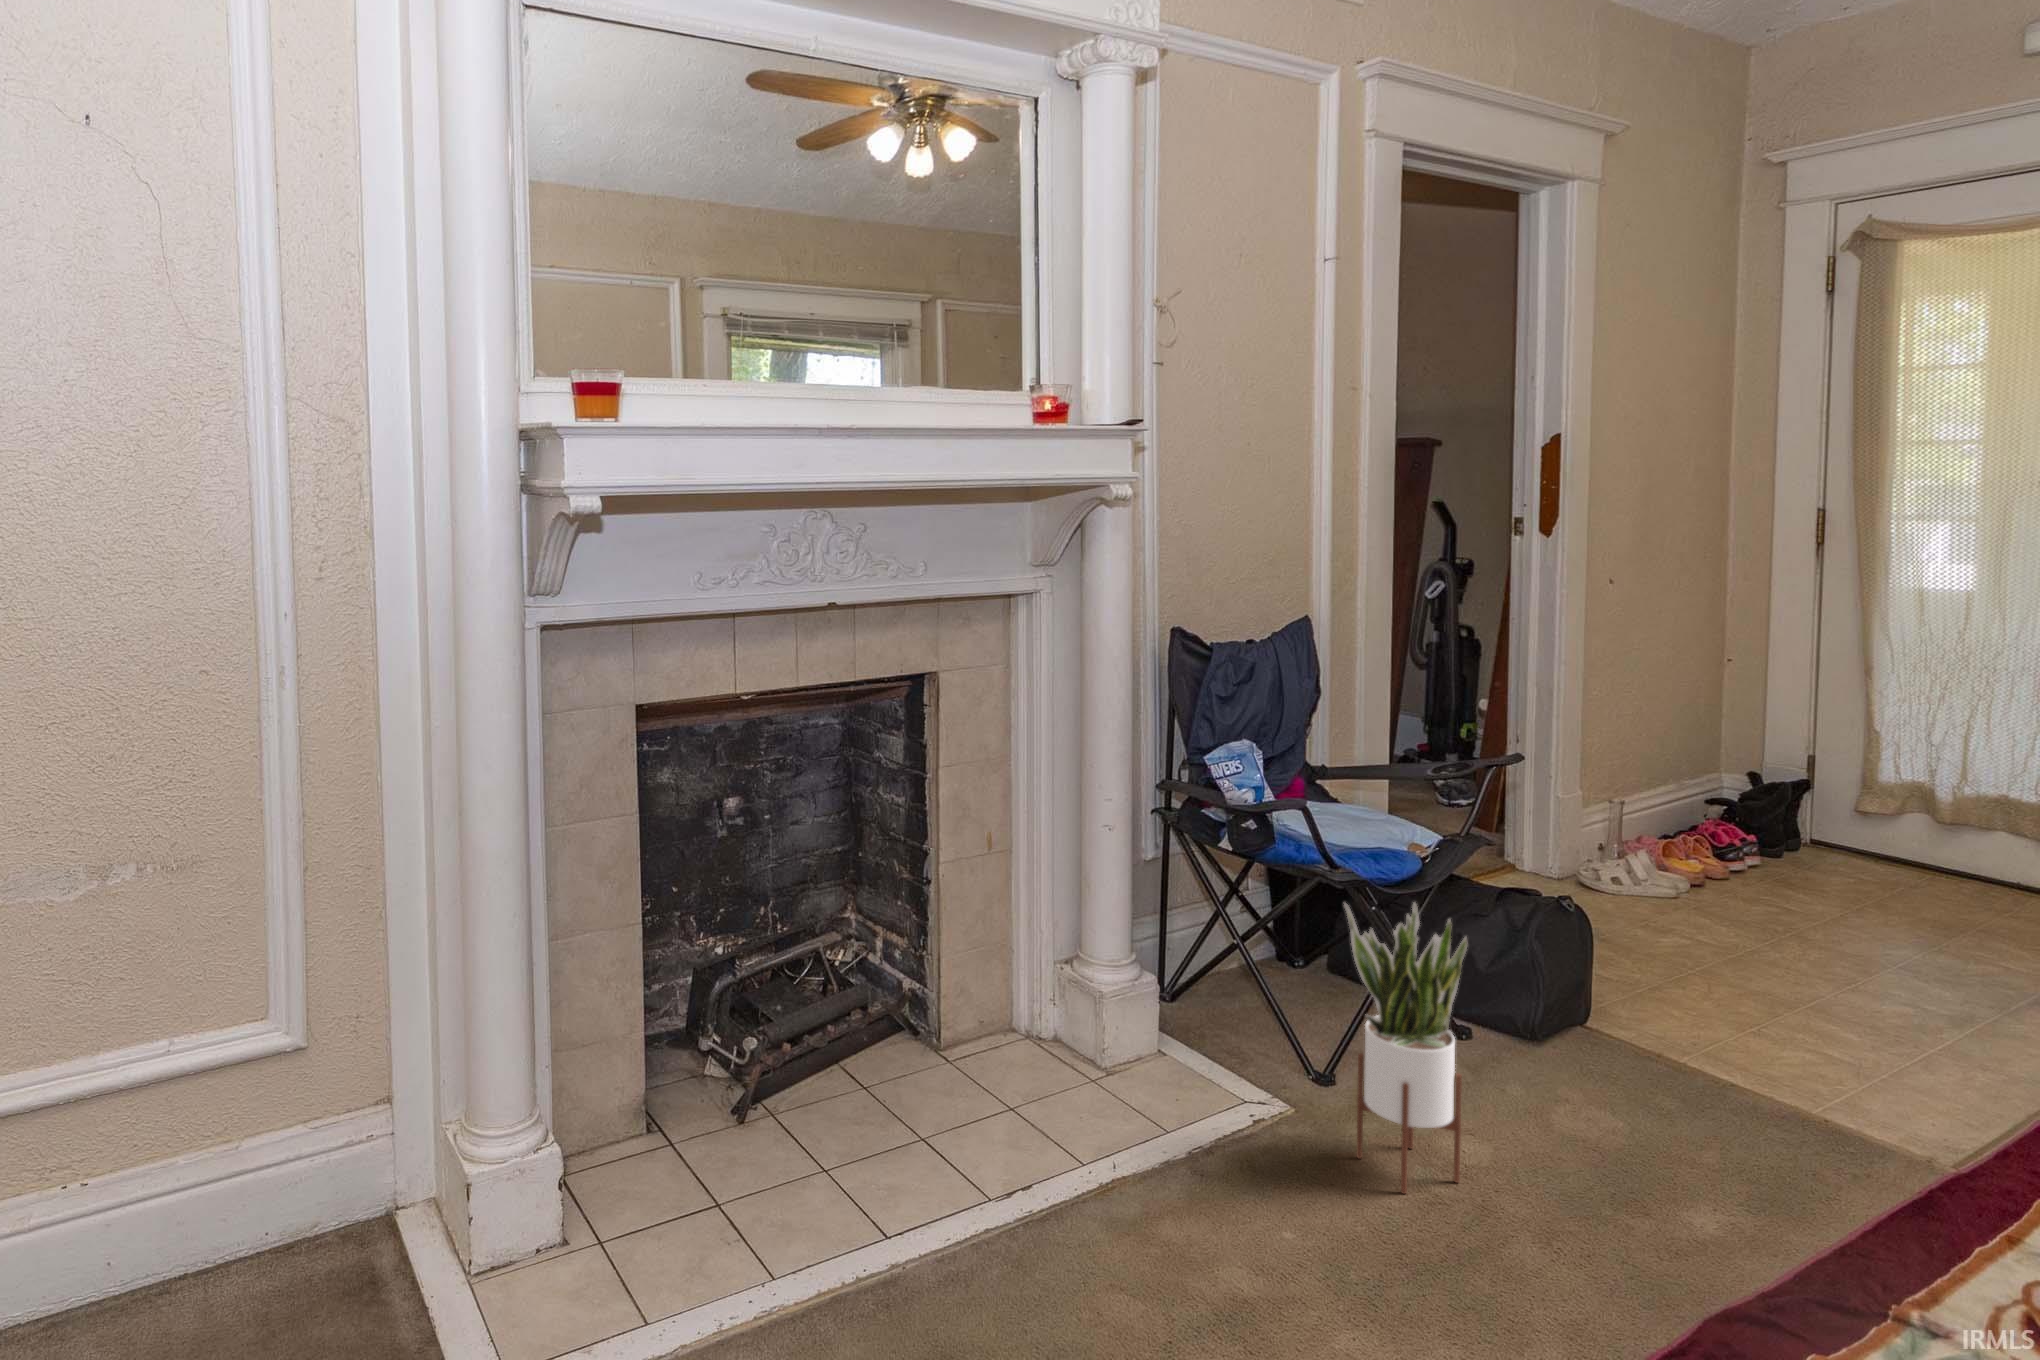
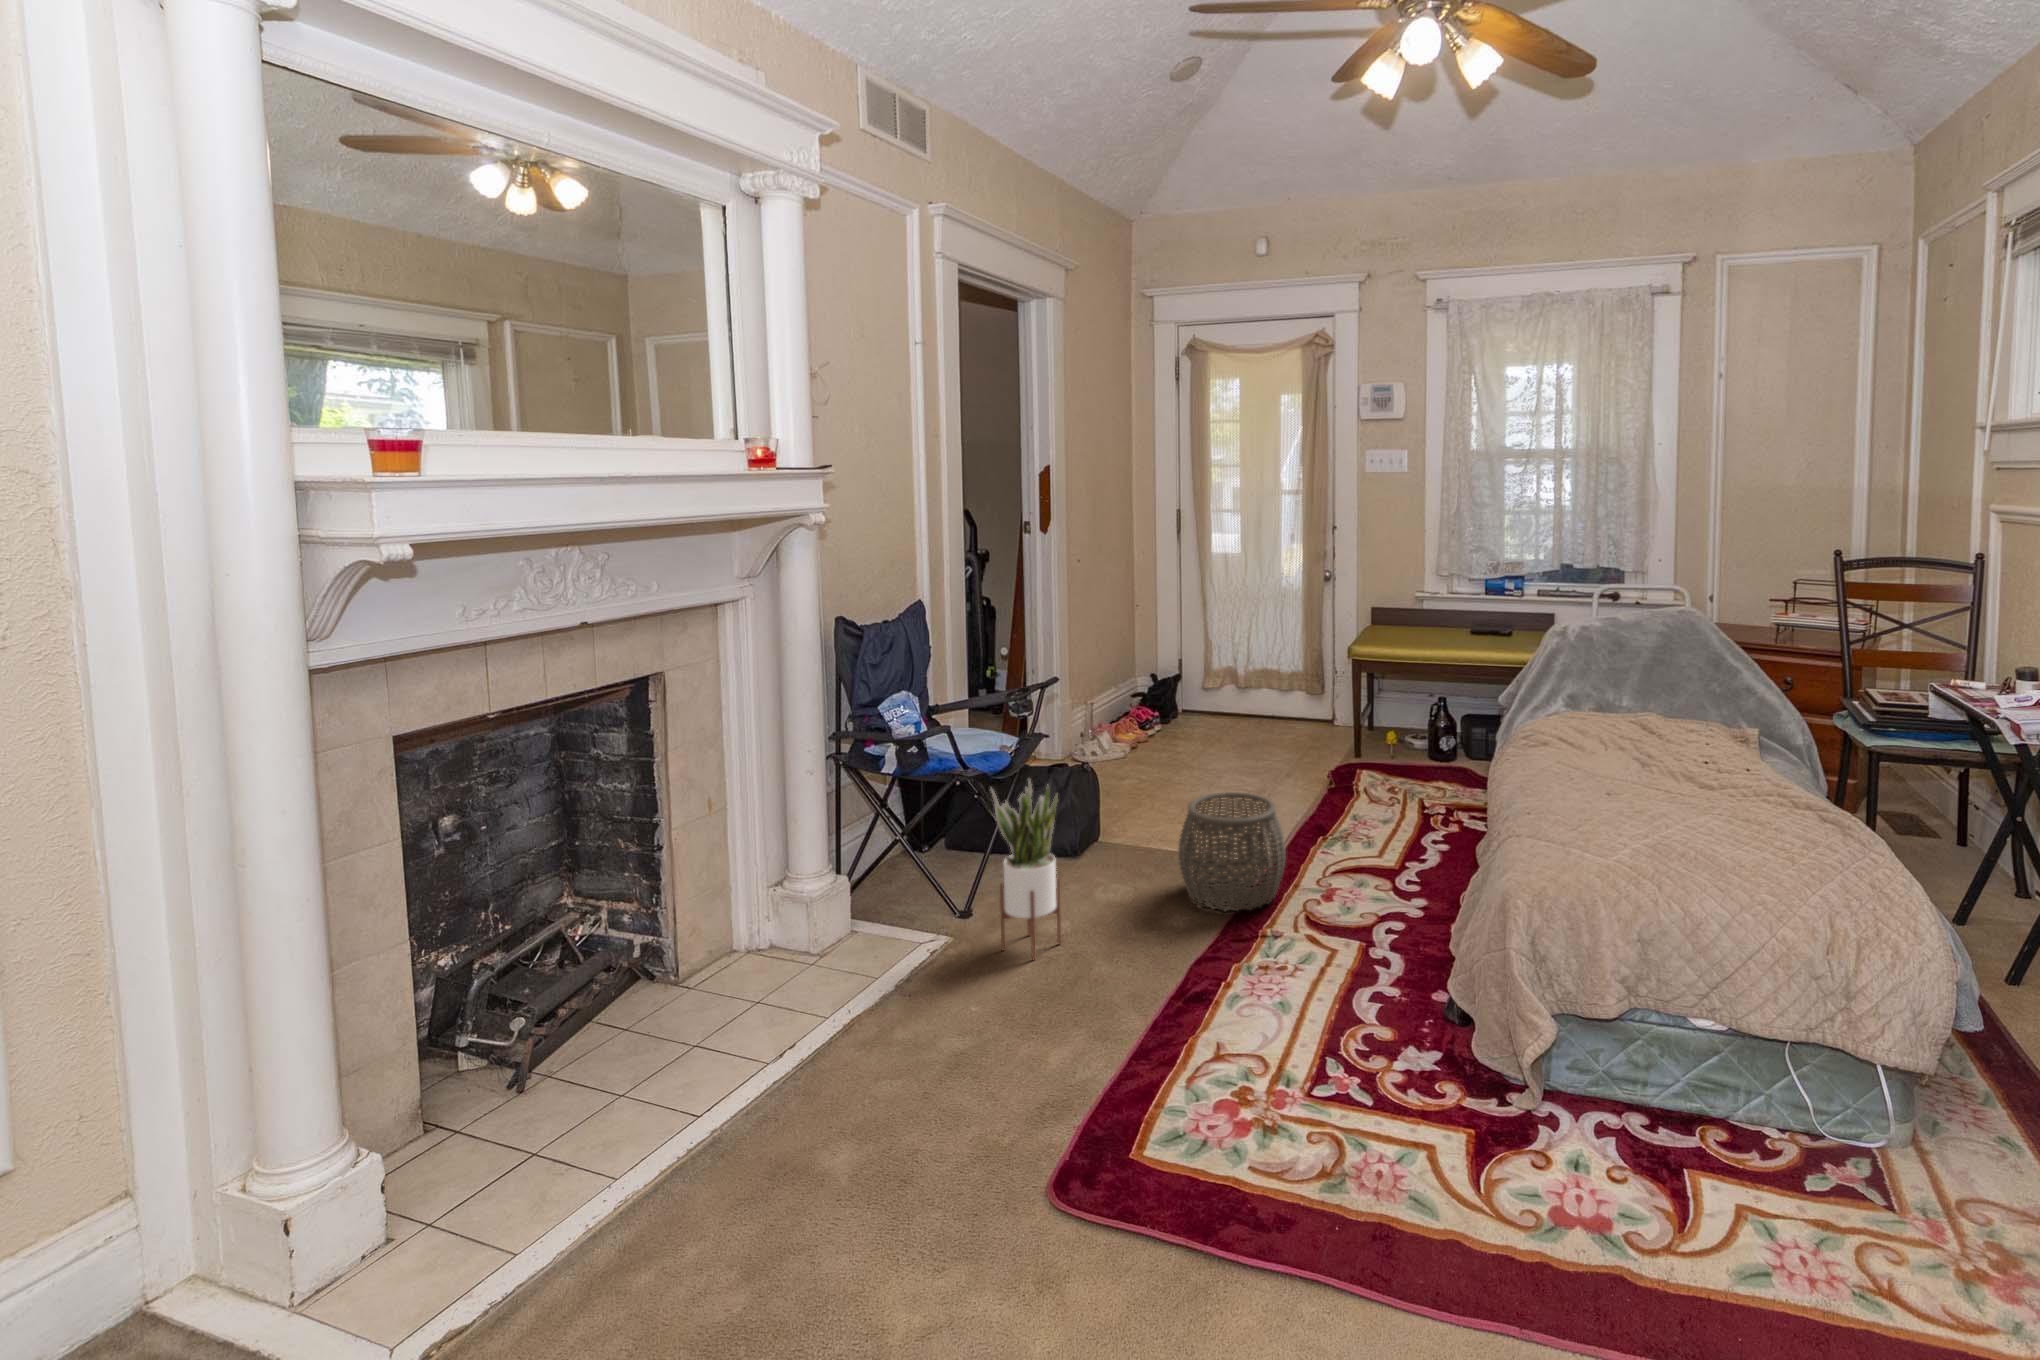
woven basket: none [1717,1006,1988,1261] -> present [1178,792,1286,911]

